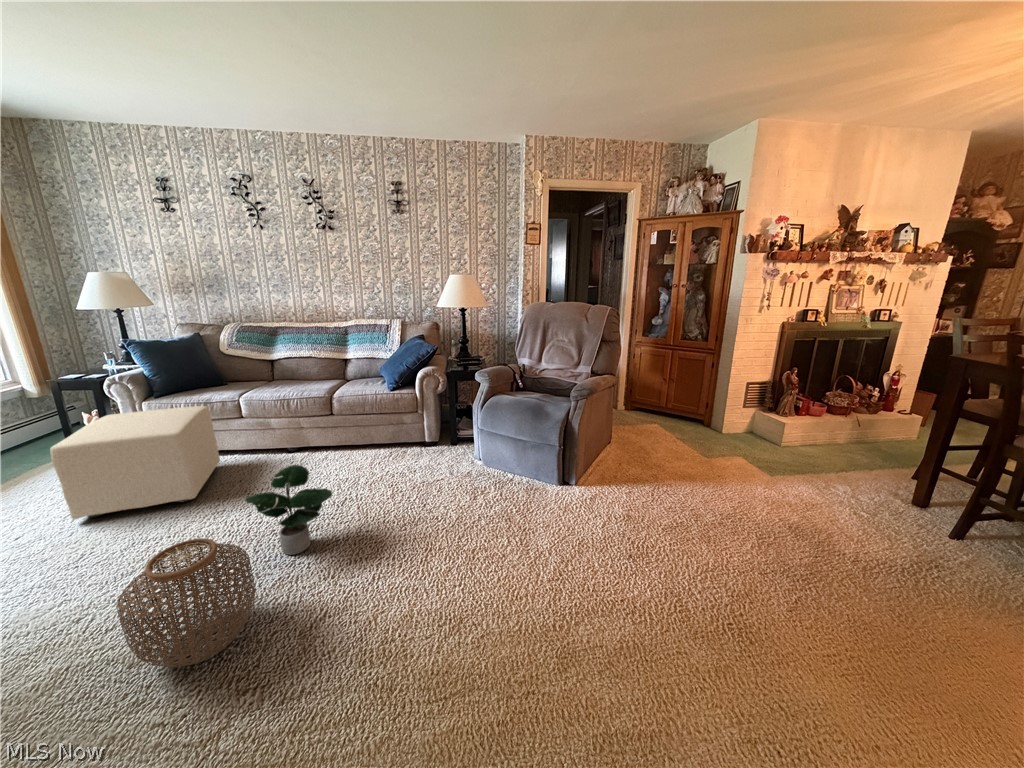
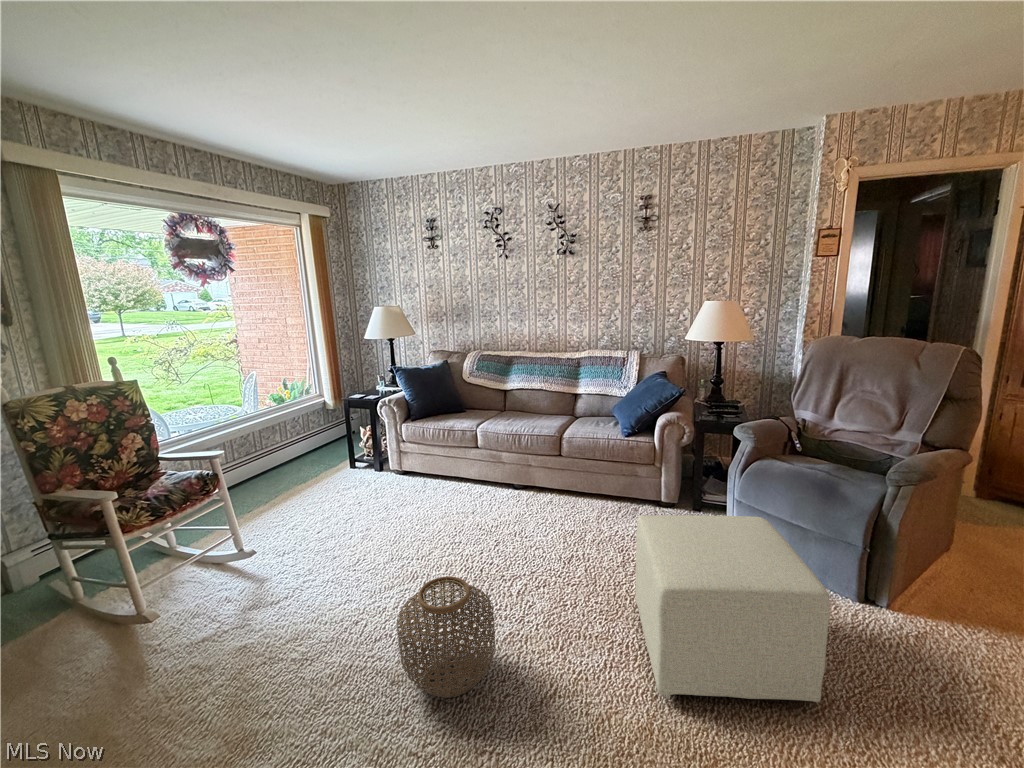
ottoman: present [50,406,220,520] -> present [635,515,830,702]
potted plant: present [245,465,333,555] -> none [487,514,566,610]

